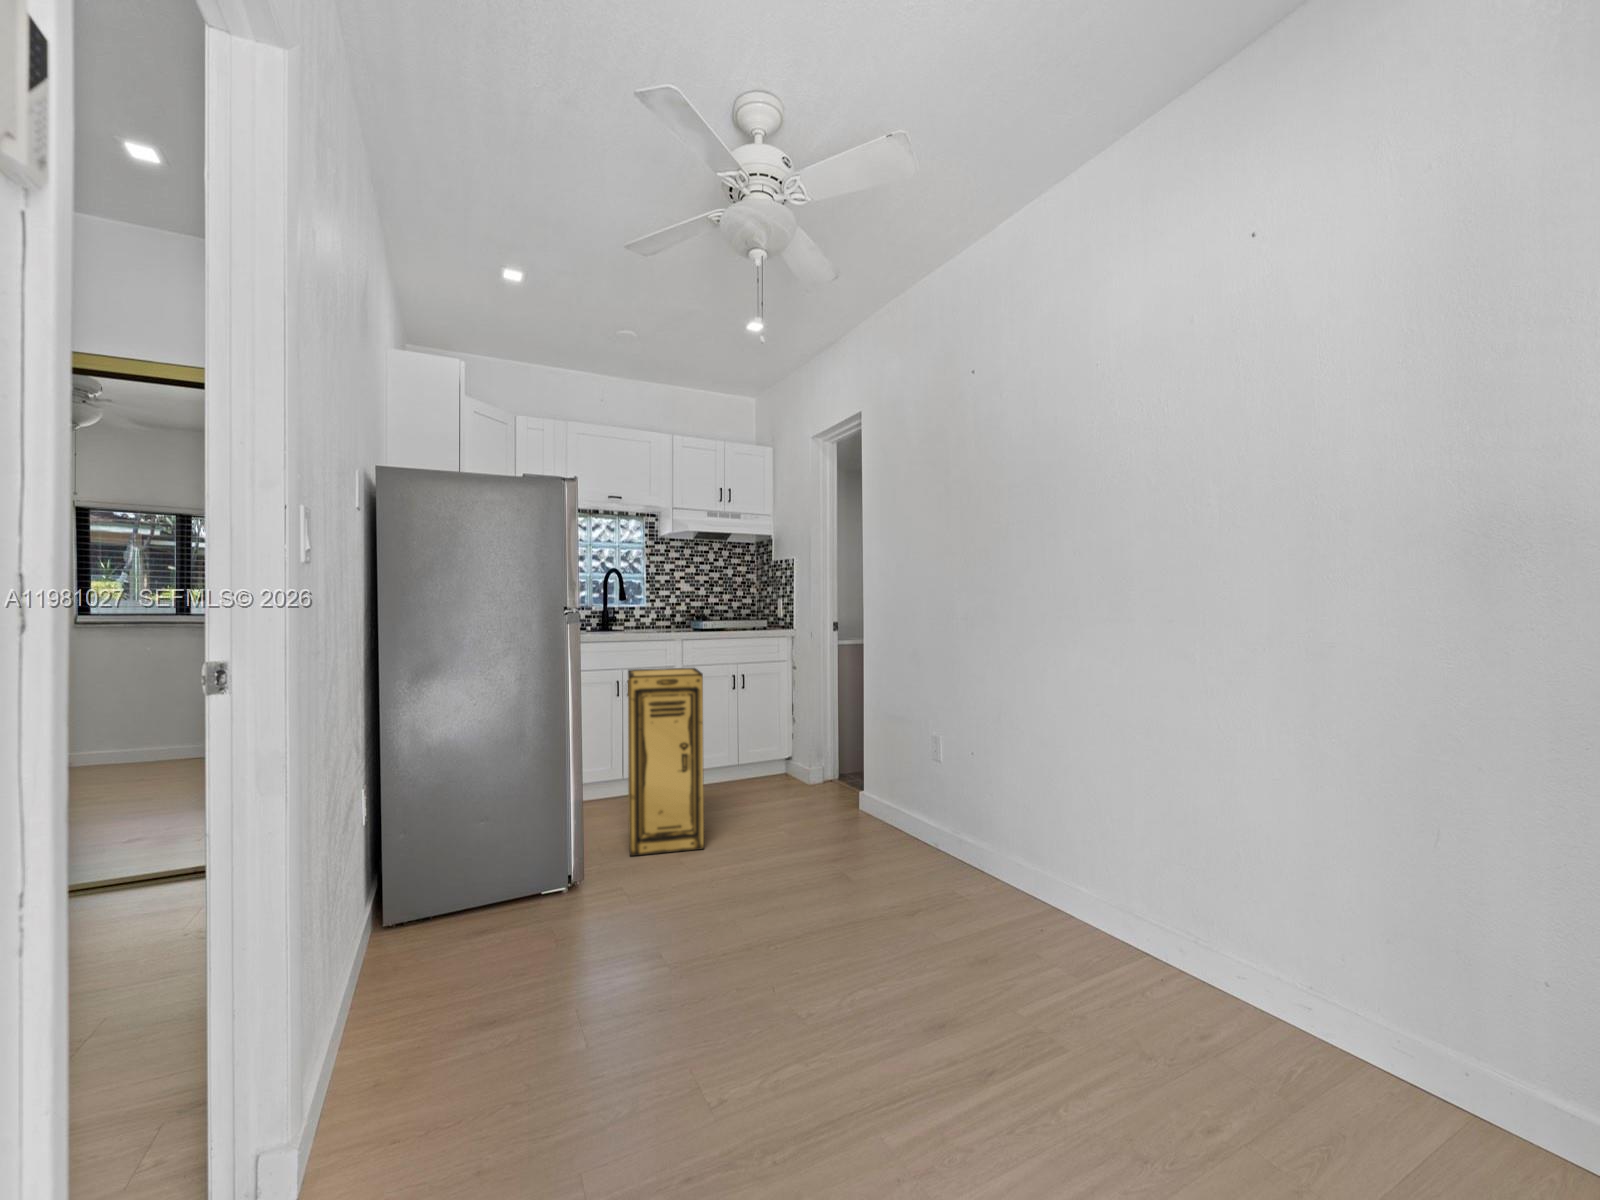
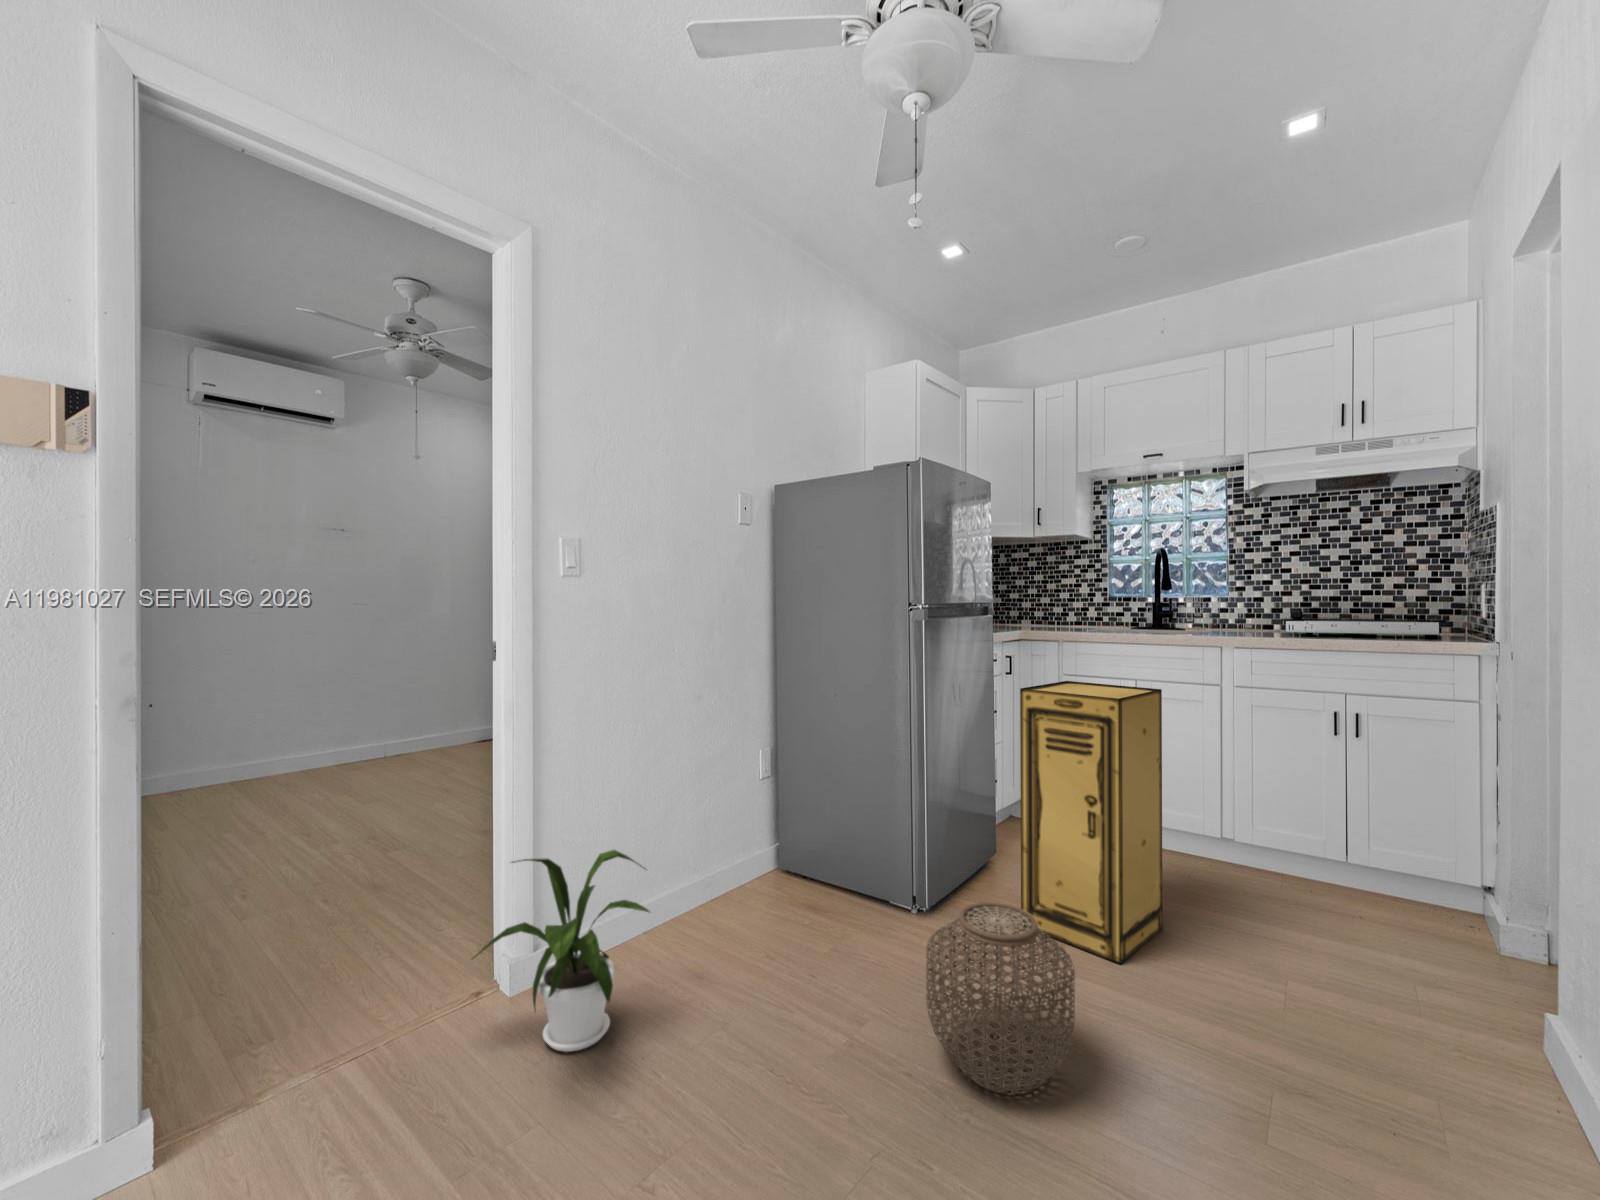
woven basket: none [679,810,772,924] -> present [926,903,1075,1094]
house plant: none [327,876,538,1105] -> present [472,850,650,1052]

